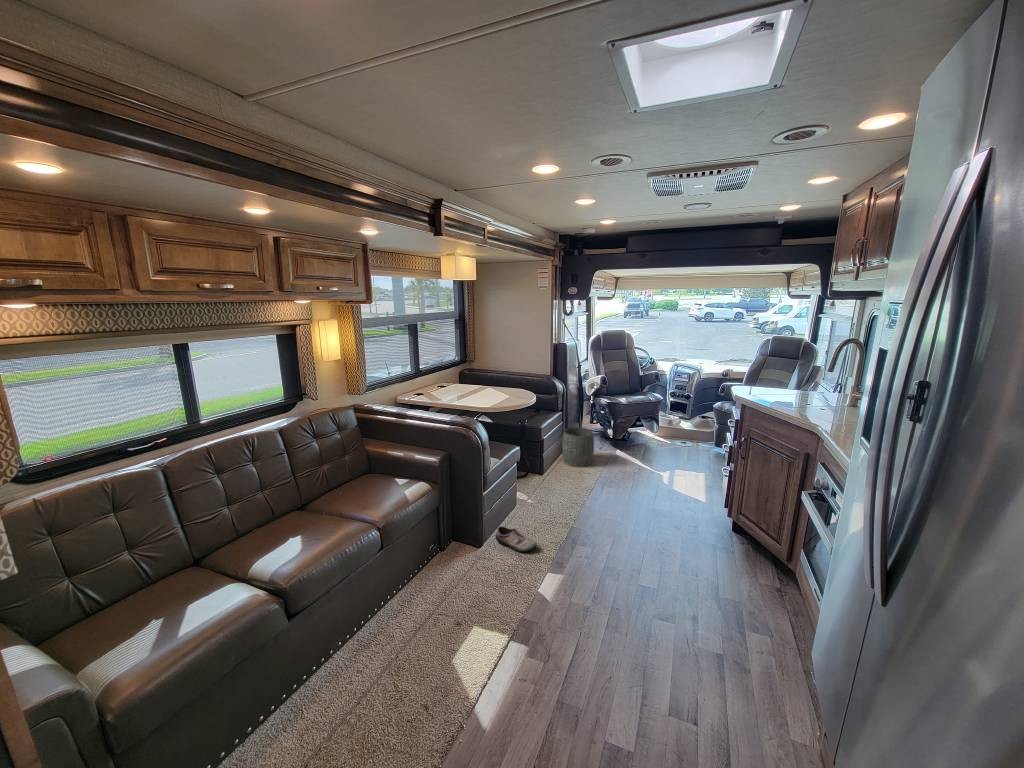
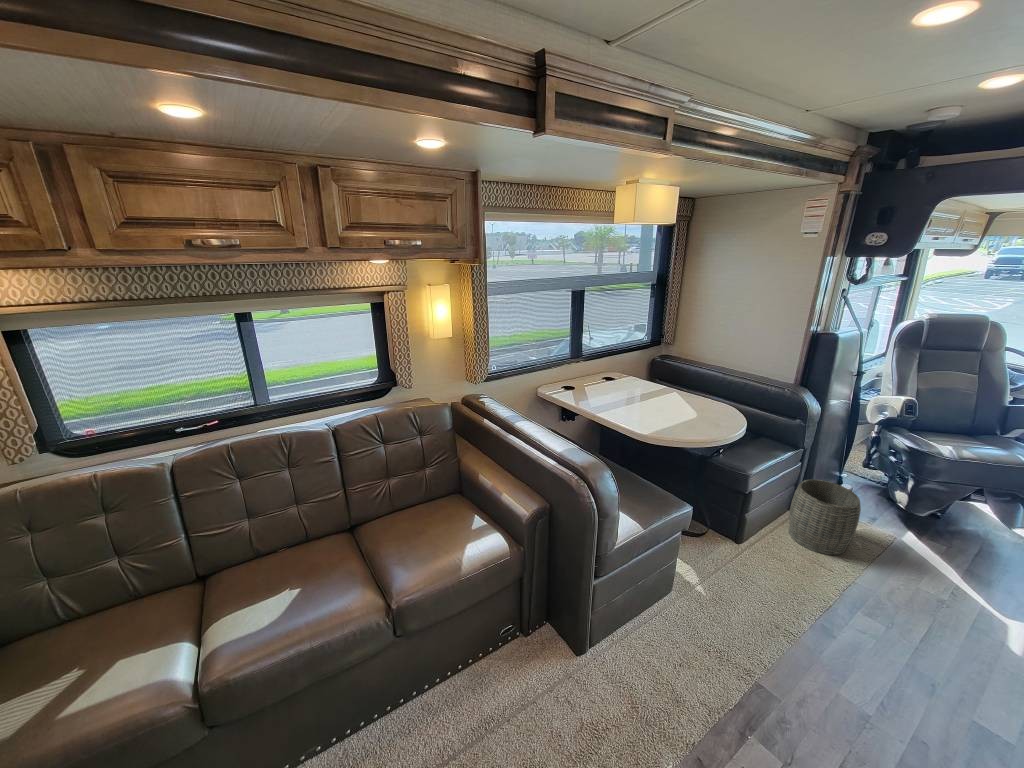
shoe: present [496,526,537,552] -> none [618,640,683,714]

